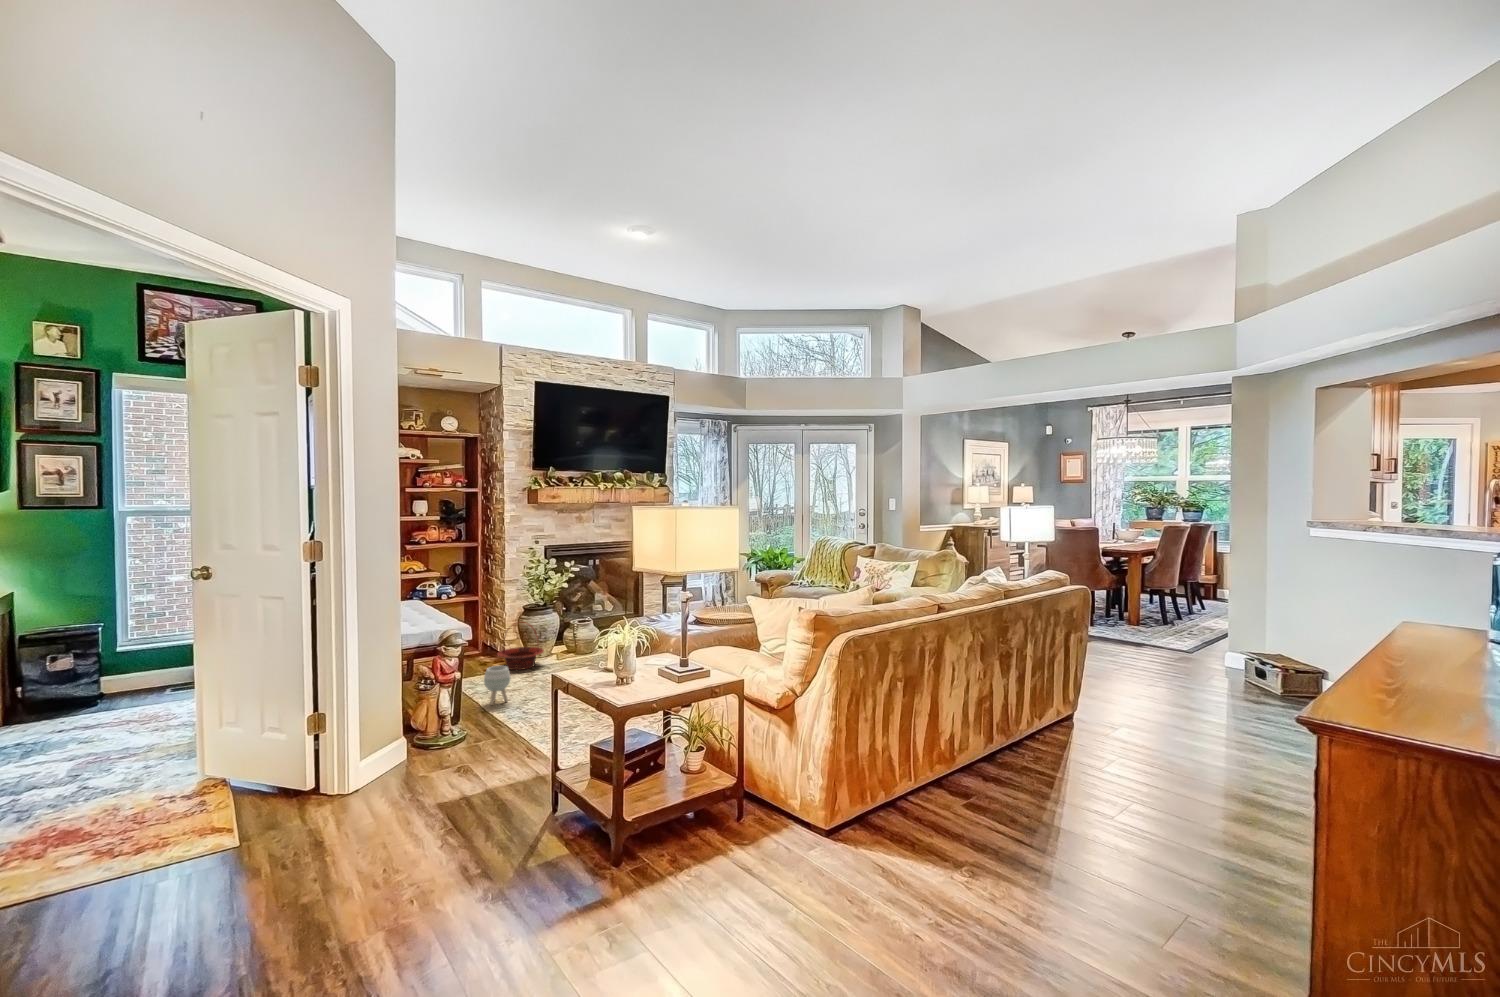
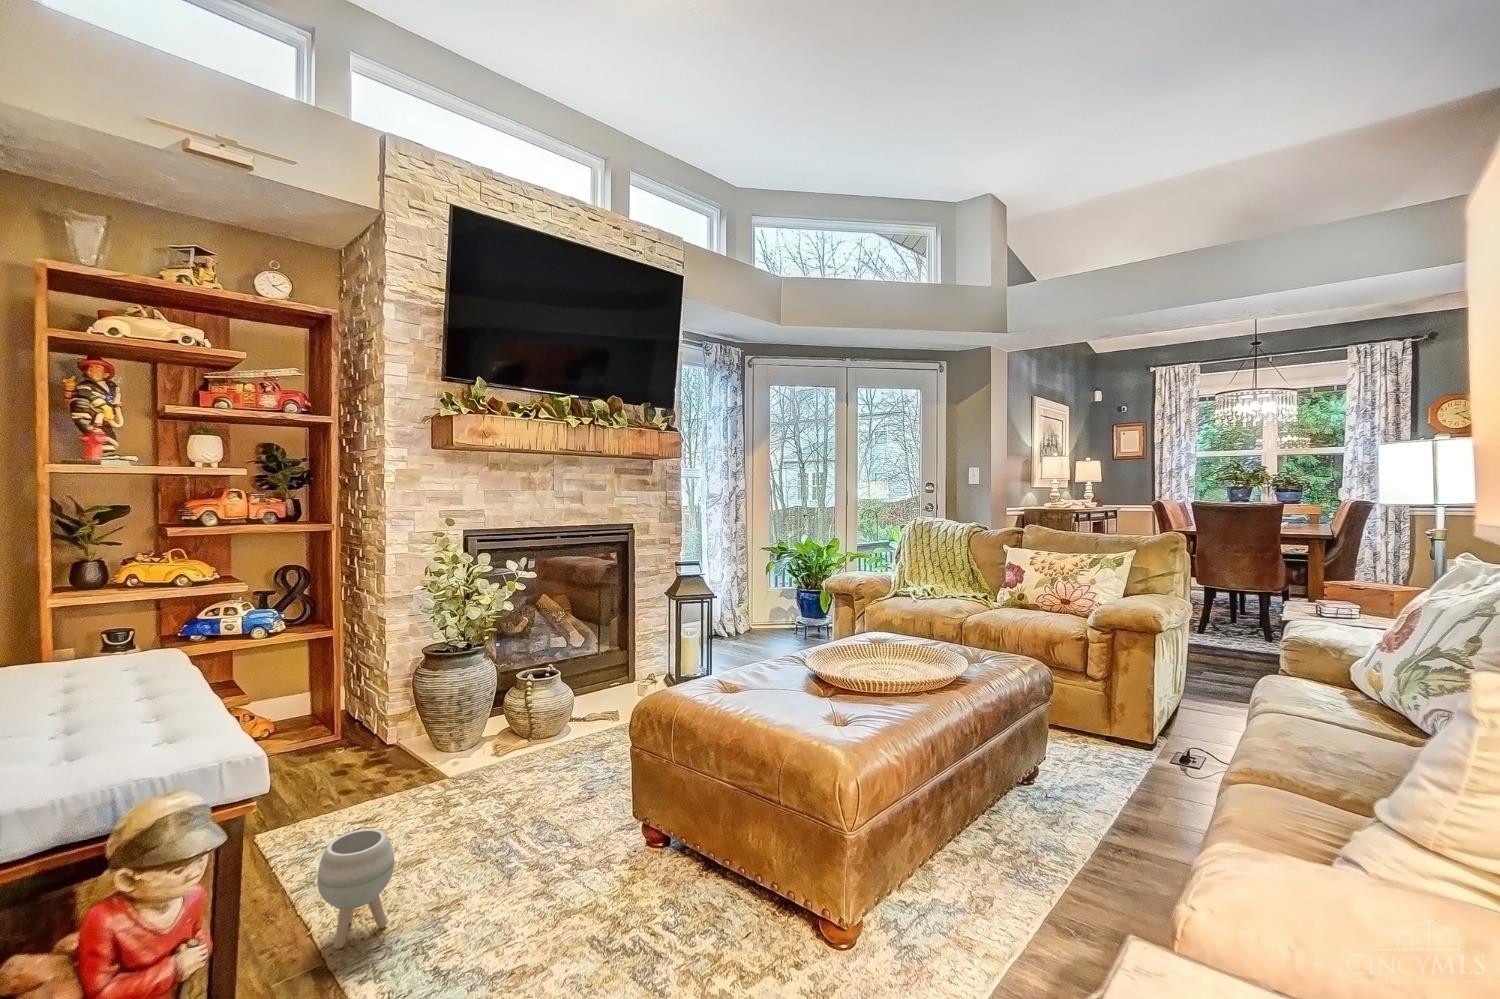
basket: present [498,622,544,670] -> none [366,686,471,792]

